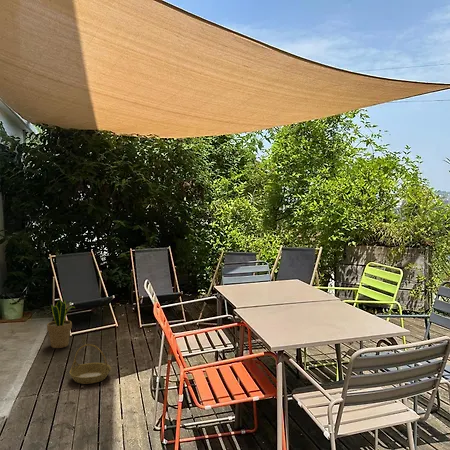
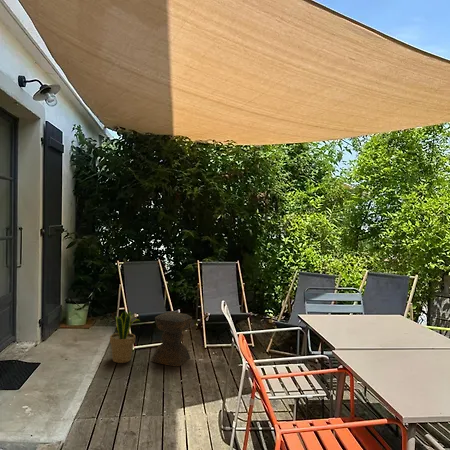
stool: none [88,297,126,346] -> present [151,312,192,366]
basket: present [69,344,111,384] -> none [131,365,176,411]

